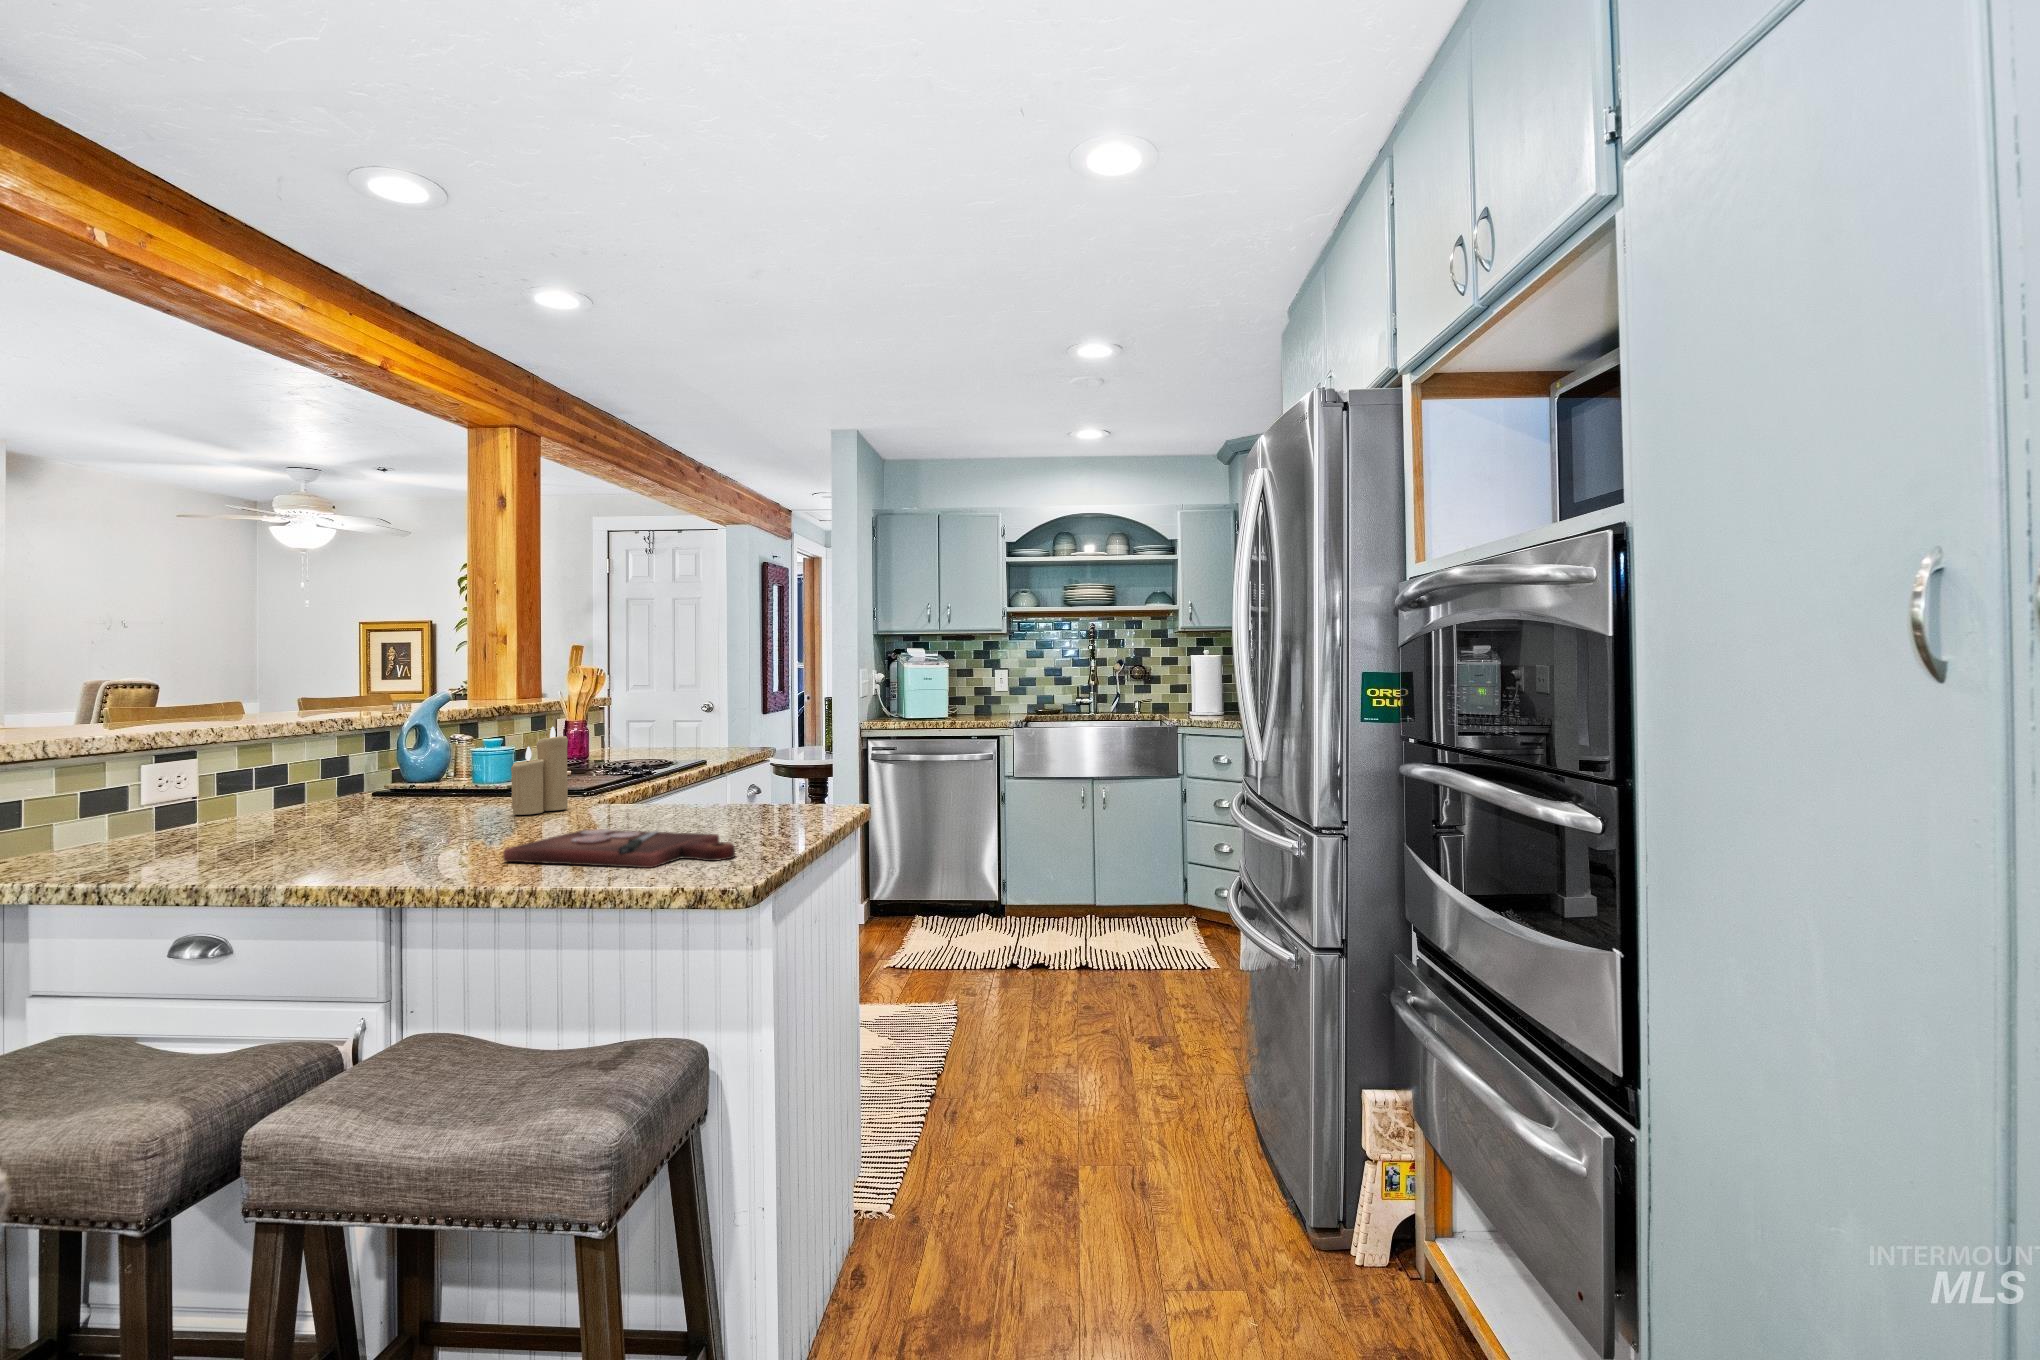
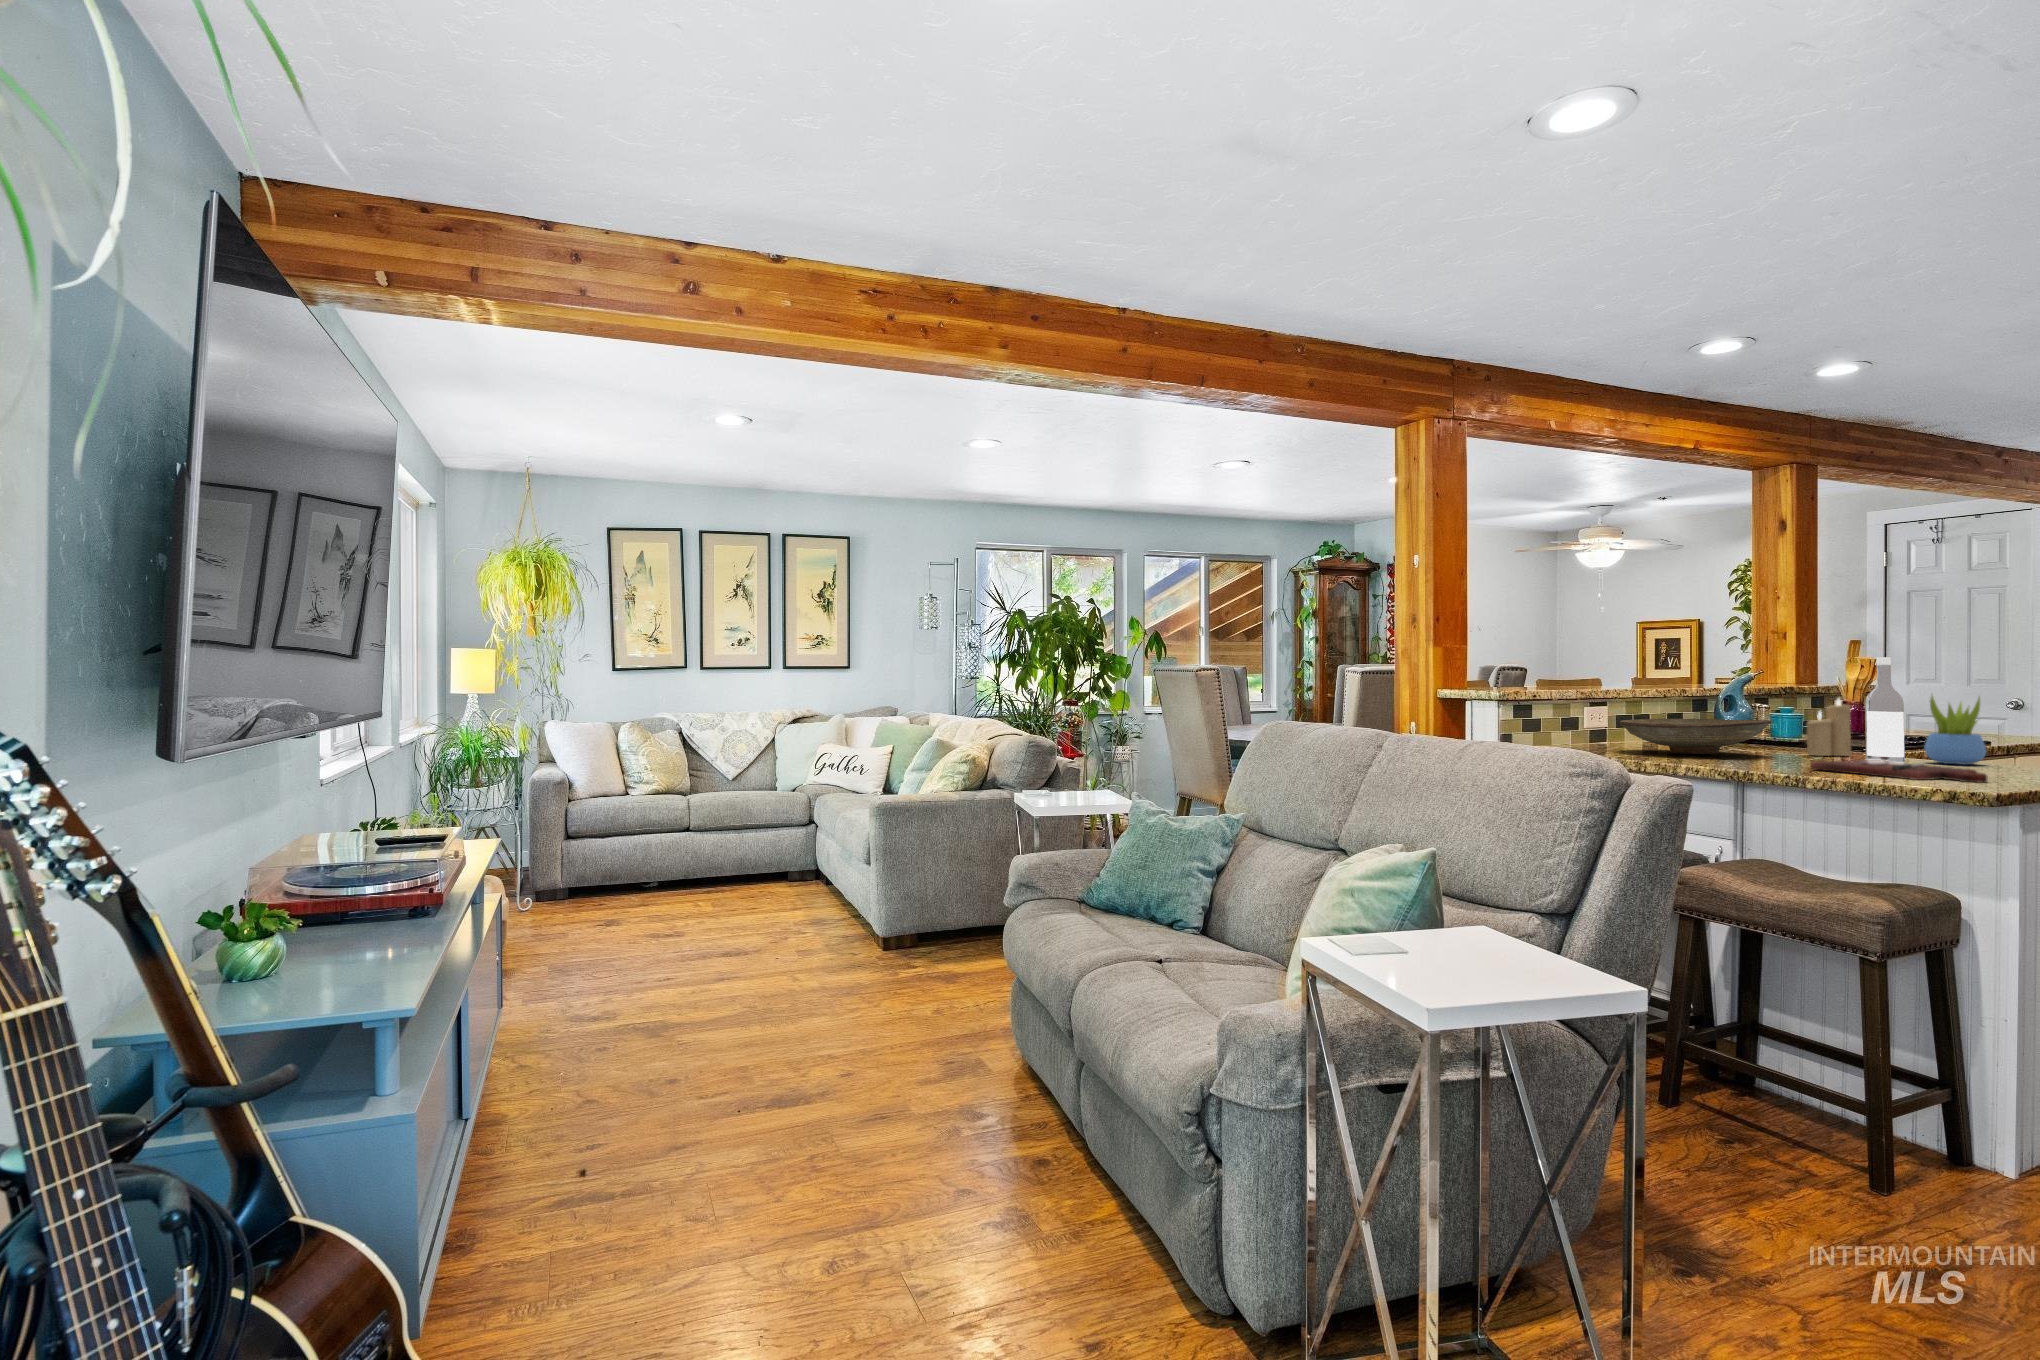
wine bottle: none [584,669,631,829] -> present [1865,657,1905,763]
succulent plant: none [652,717,717,812] -> present [1924,696,1986,765]
decorative bowl: none [190,768,459,842] -> present [1620,719,1772,754]

